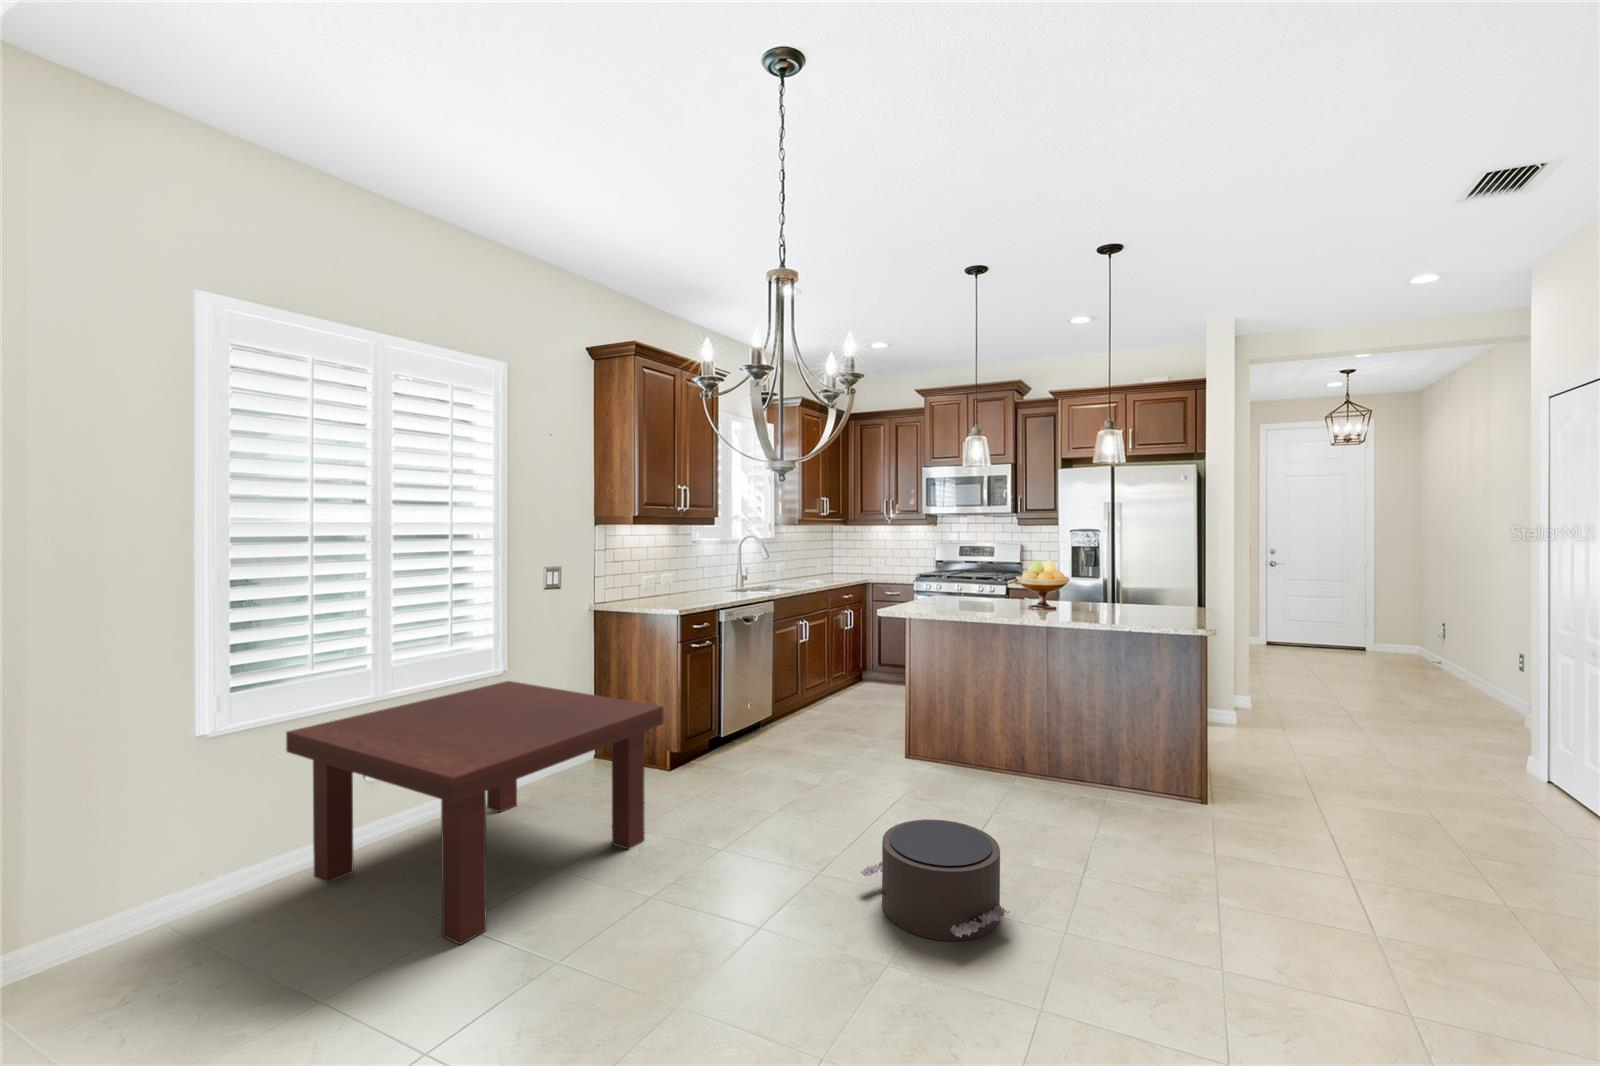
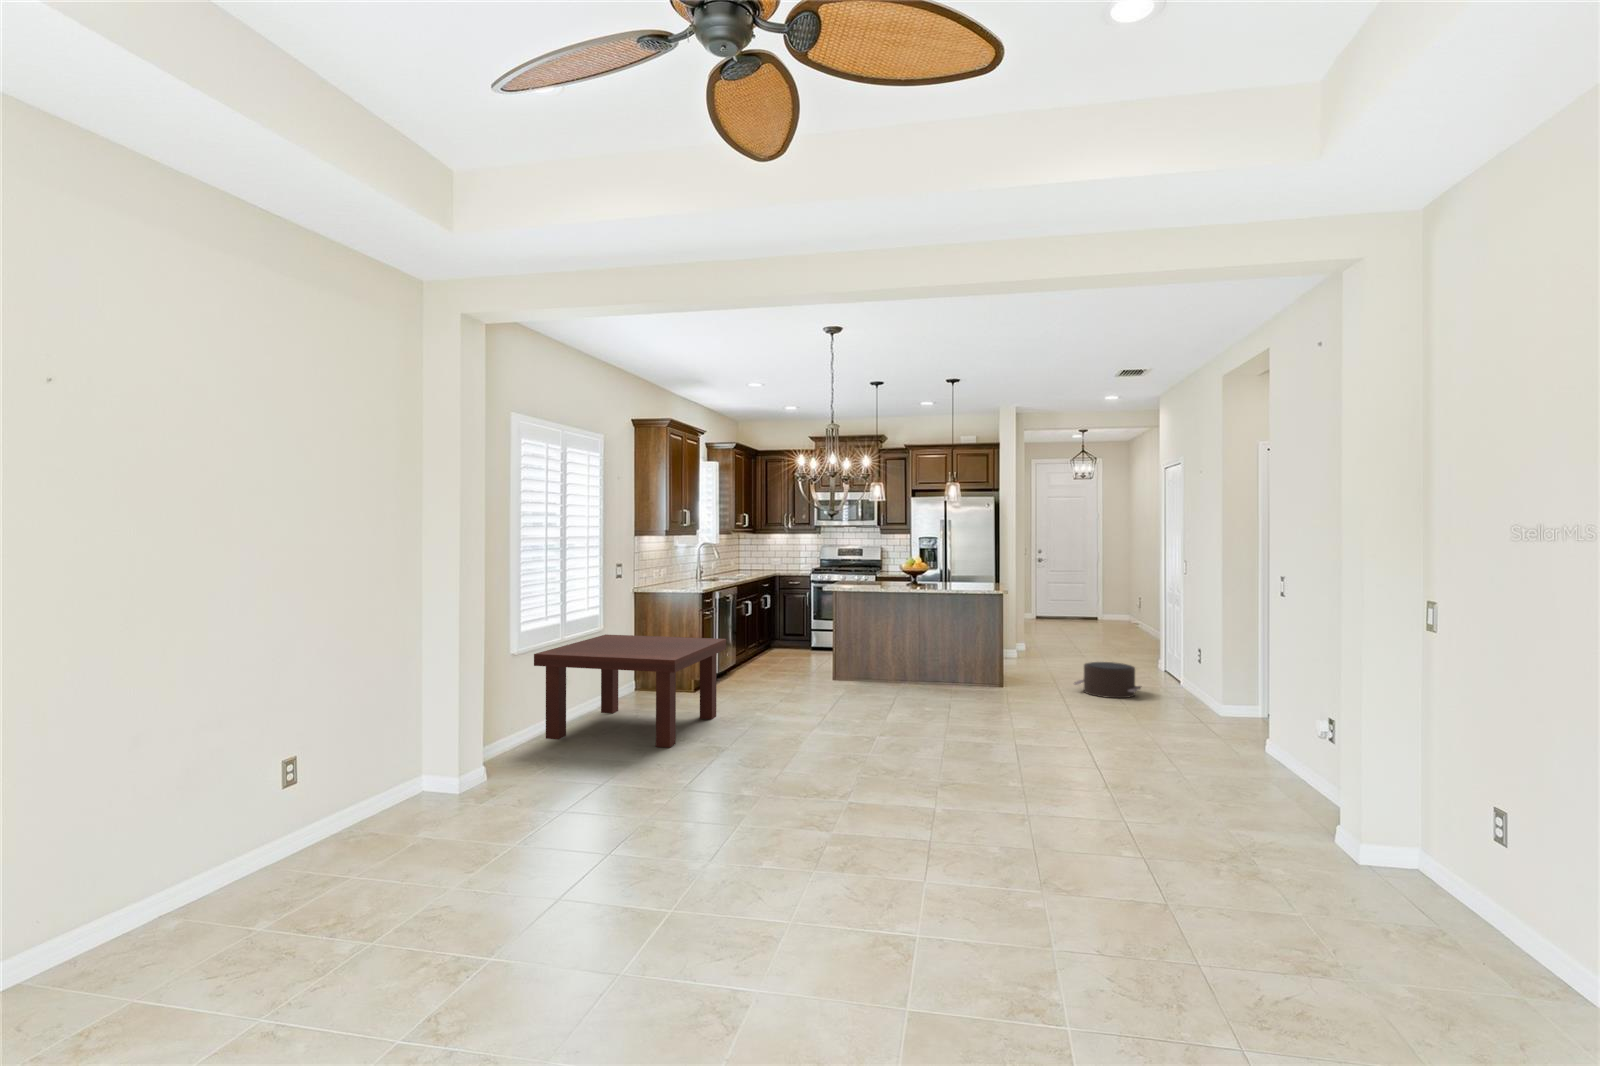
pouf: present [860,819,1010,941] -> present [1074,662,1141,698]

